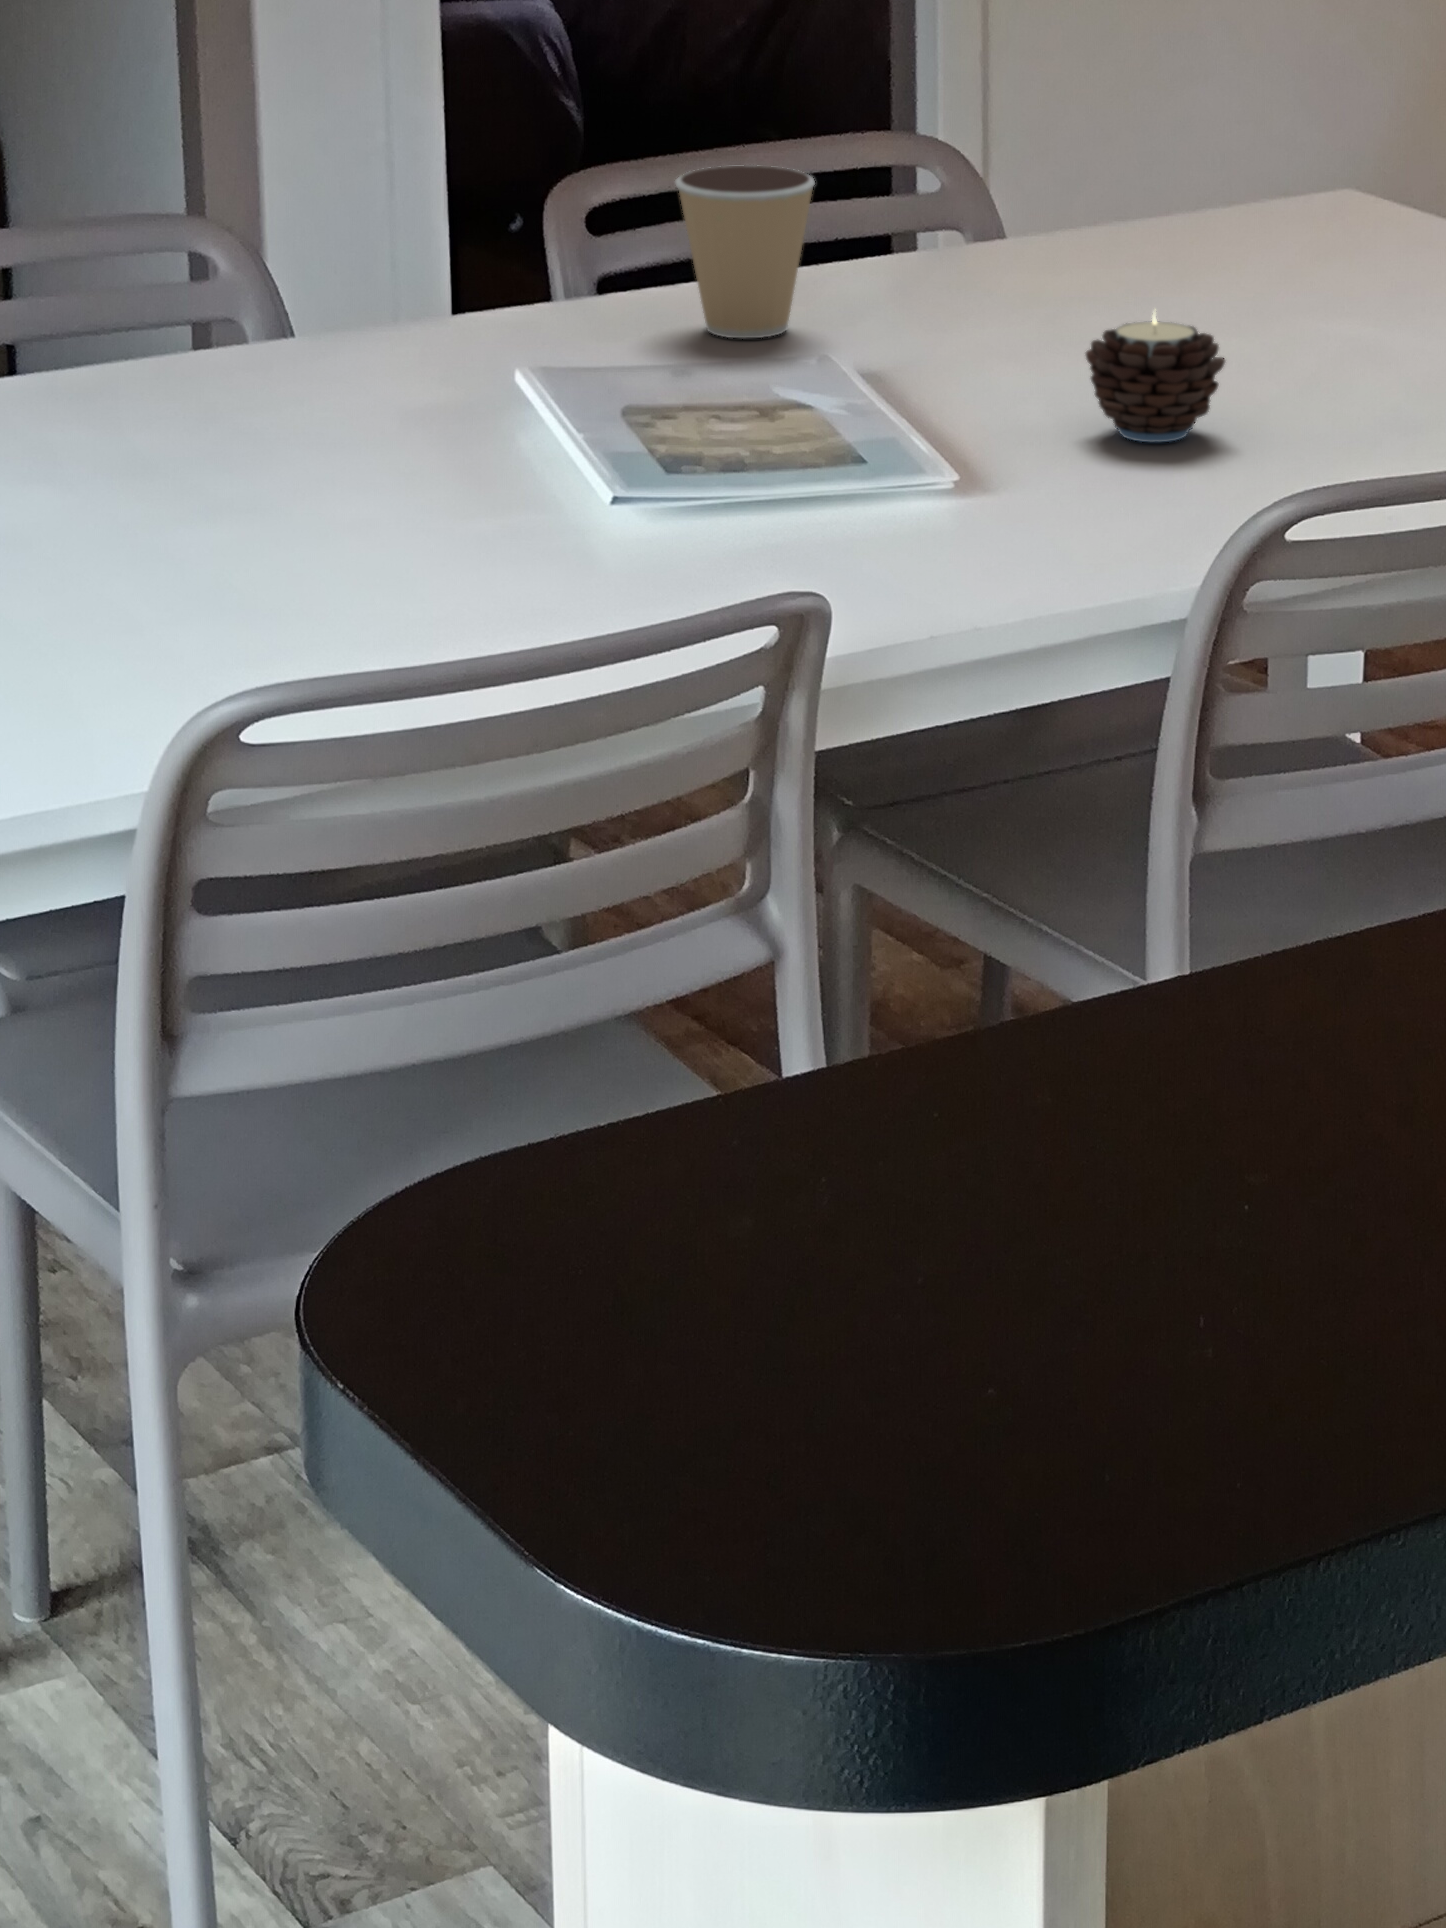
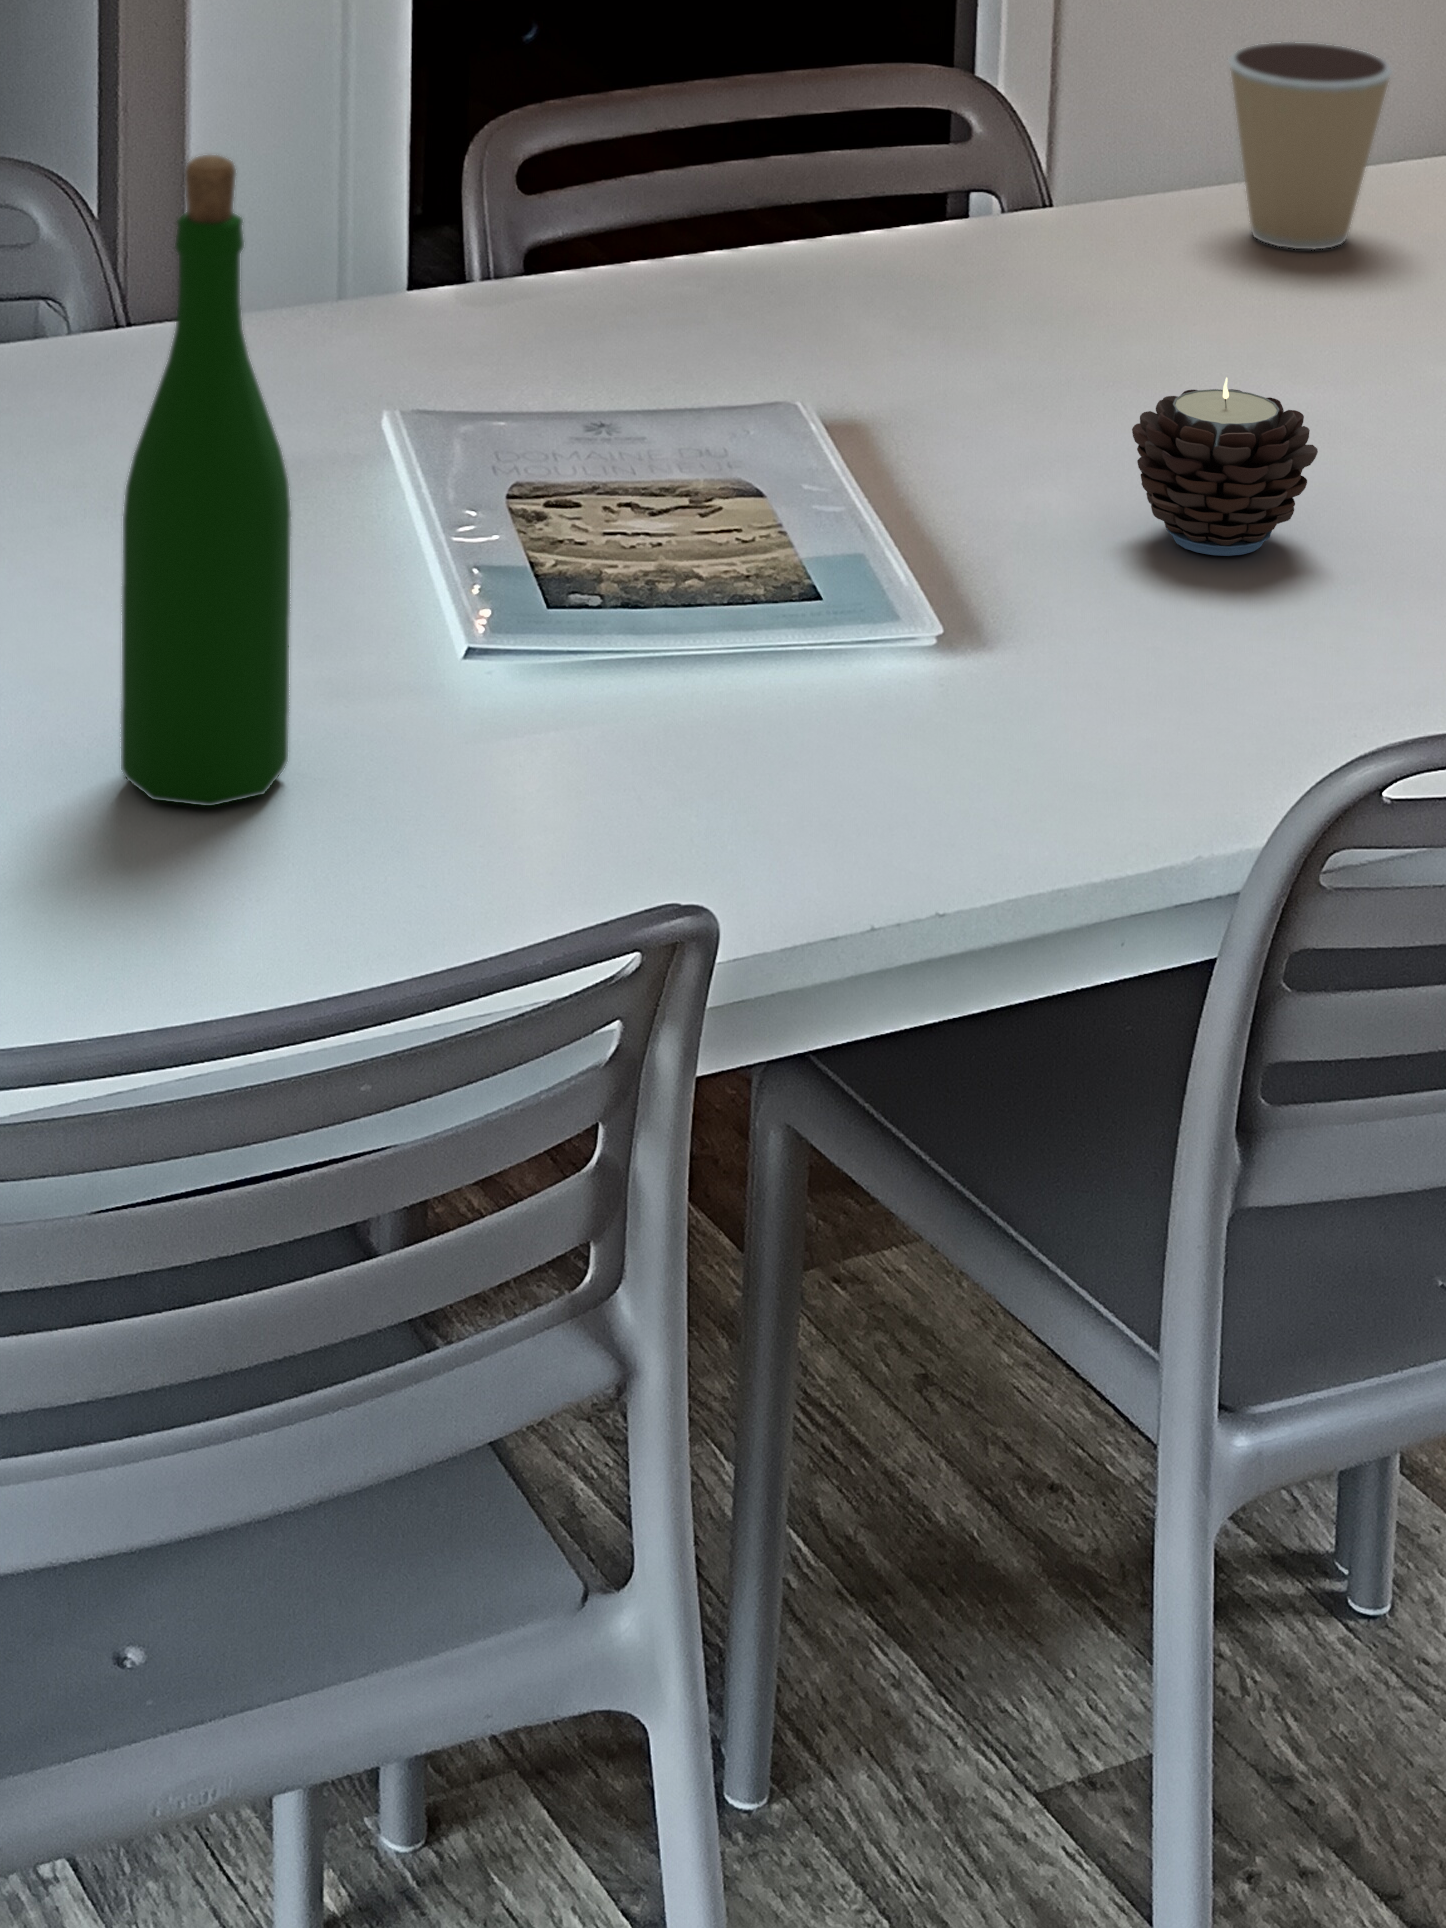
wine bottle: none [363,127,490,607] -> present [121,155,291,806]
coffee cup: present [676,165,815,338] -> present [1229,42,1392,249]

